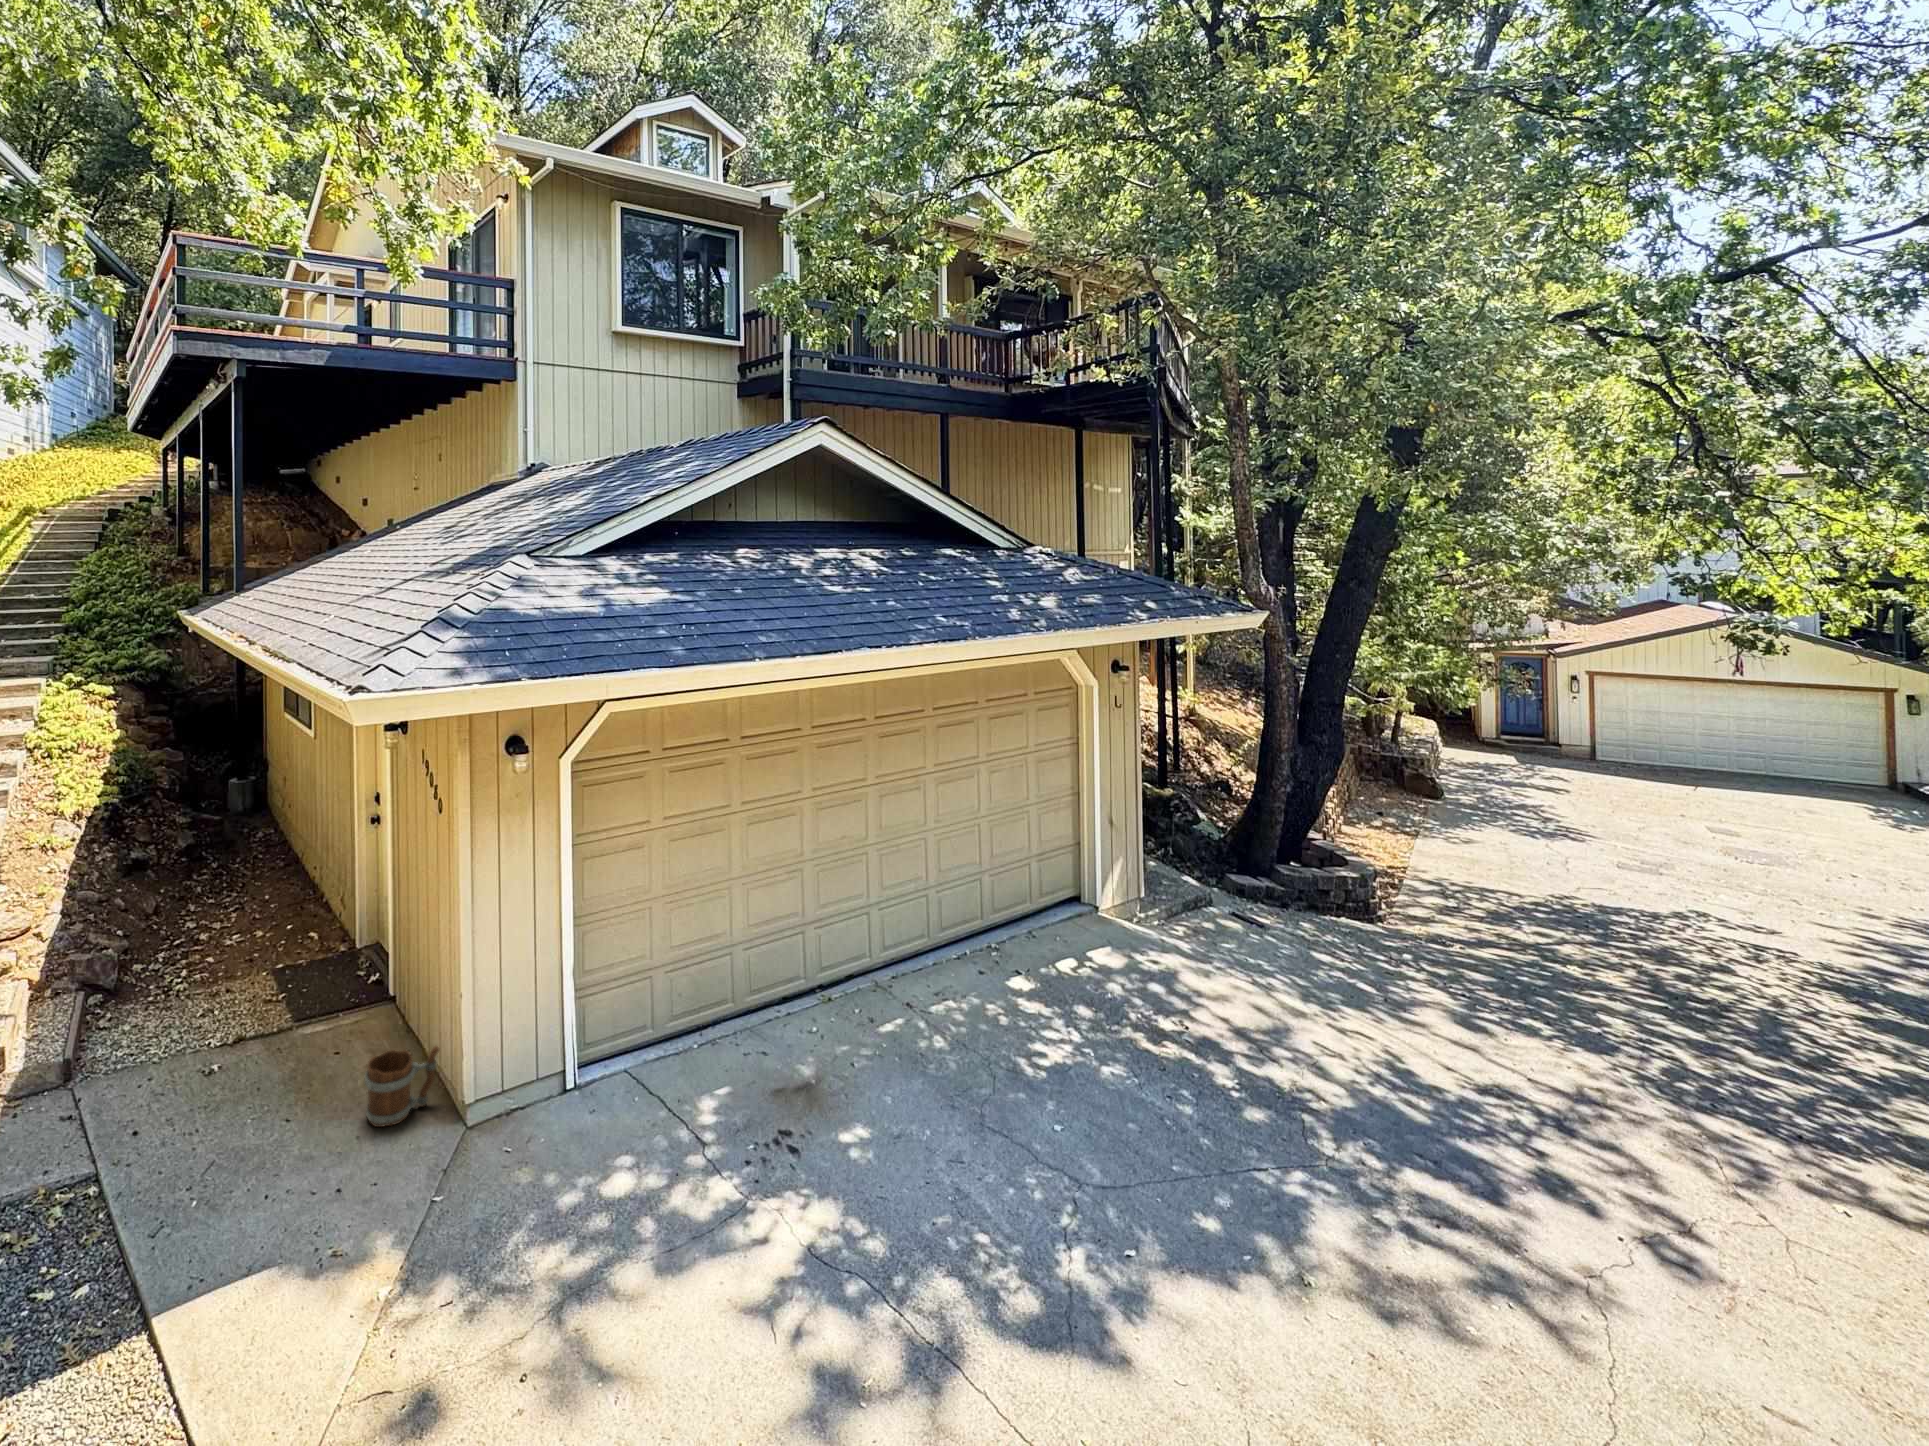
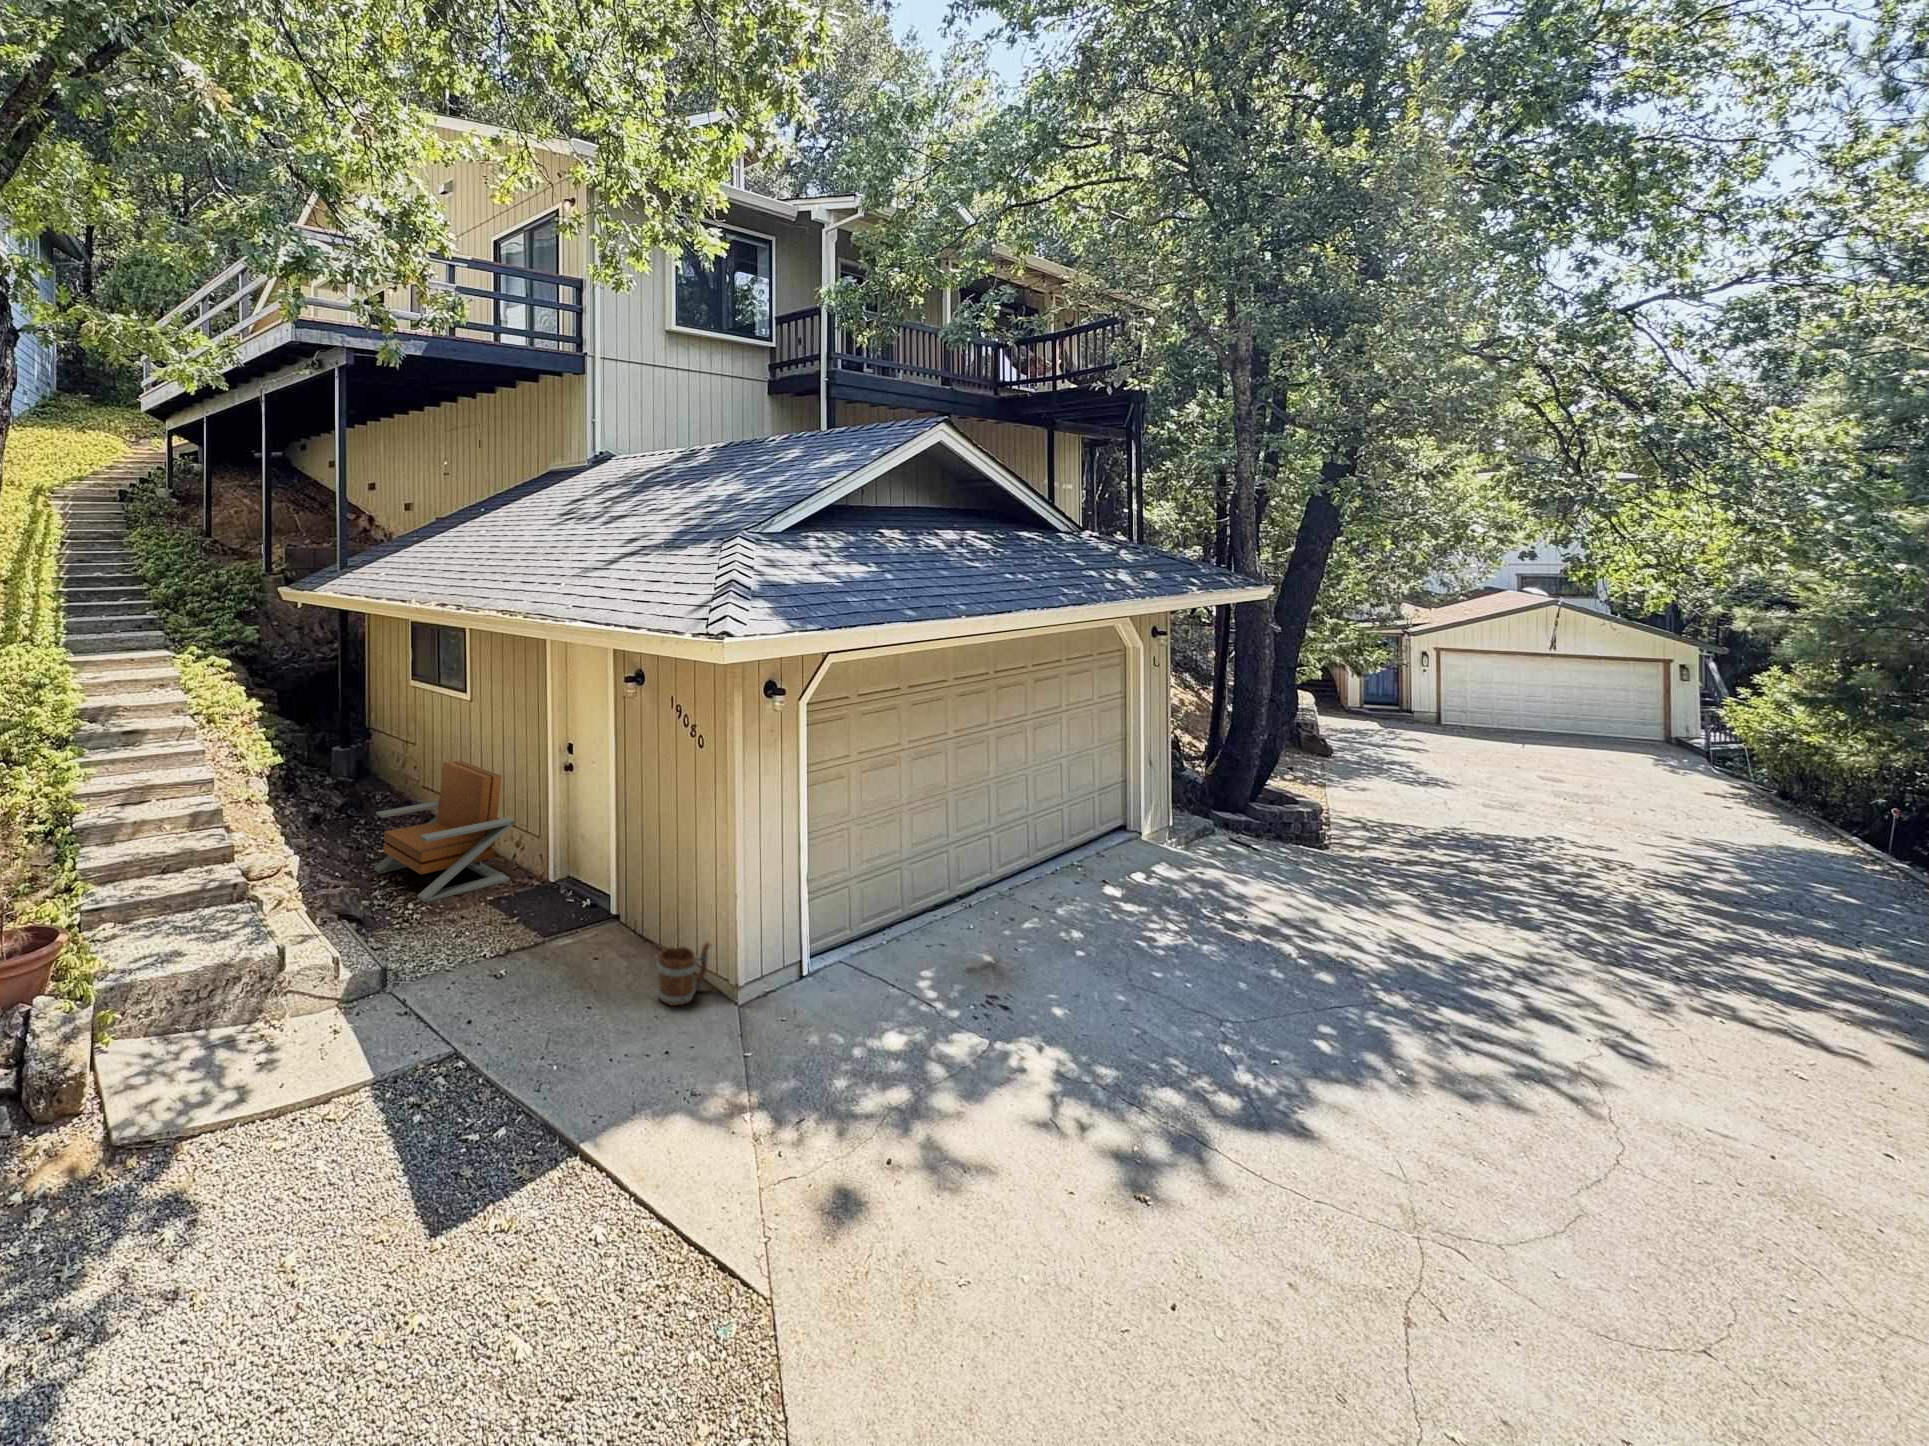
lounge chair: none [215,796,347,957] -> present [374,761,514,902]

